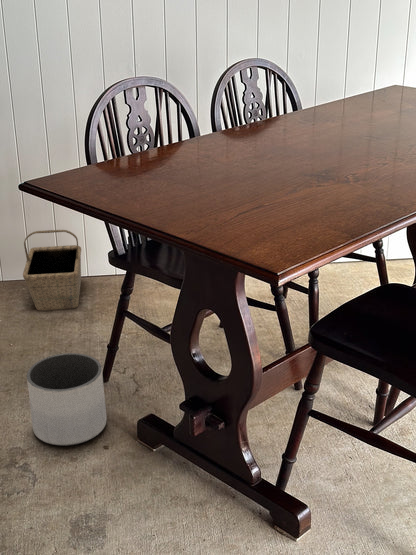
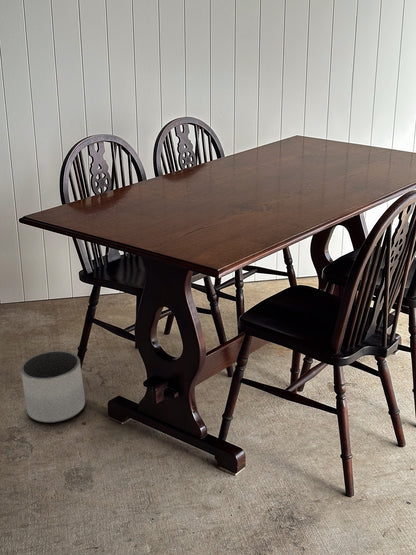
basket: present [23,230,81,310] -> none [9,258,56,323]

